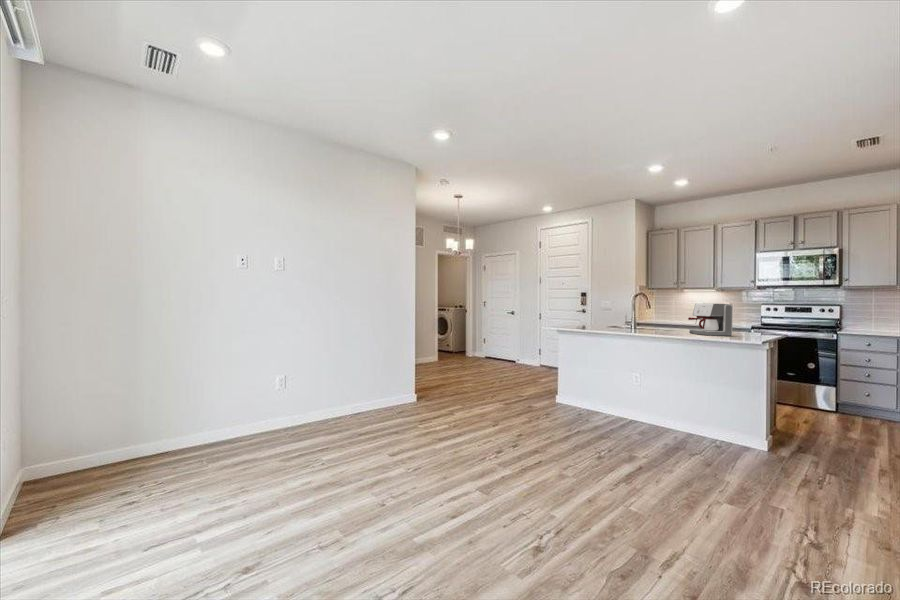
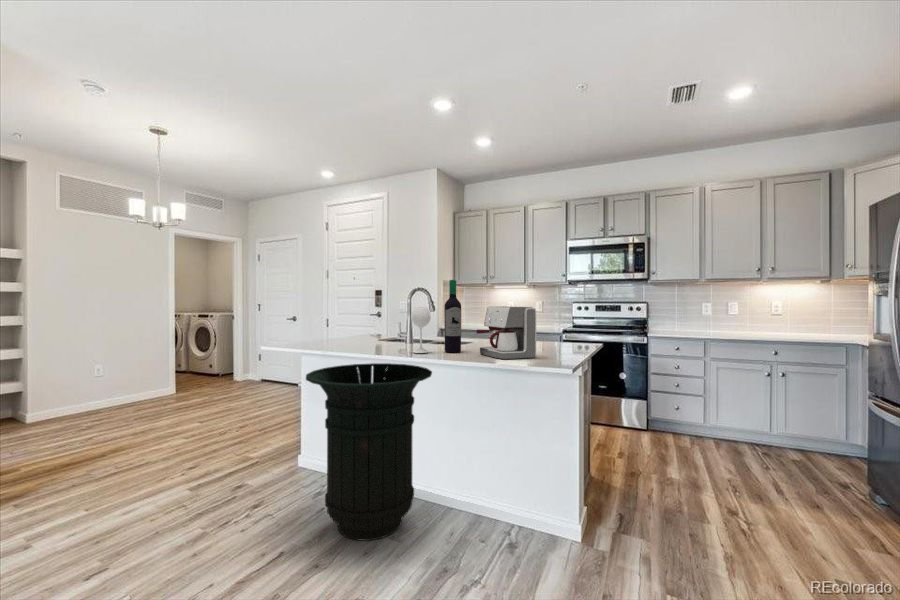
wine bottle: none [641,286,675,332] -> present [411,280,461,353]
trash can: none [579,337,658,434] -> present [306,363,432,541]

